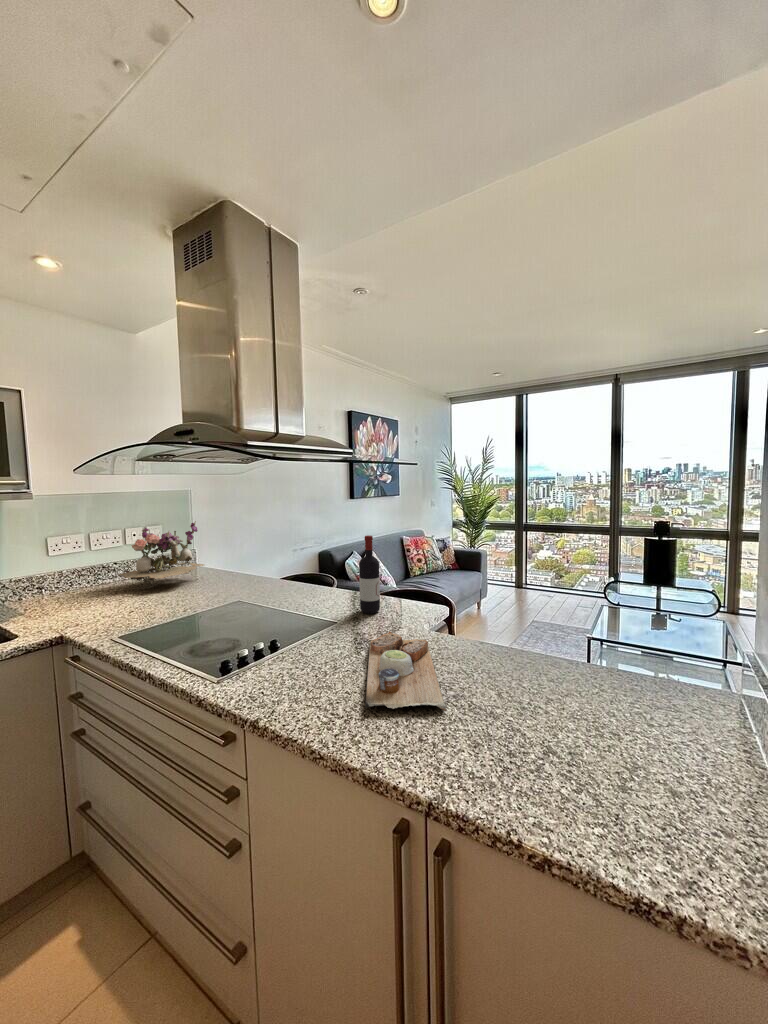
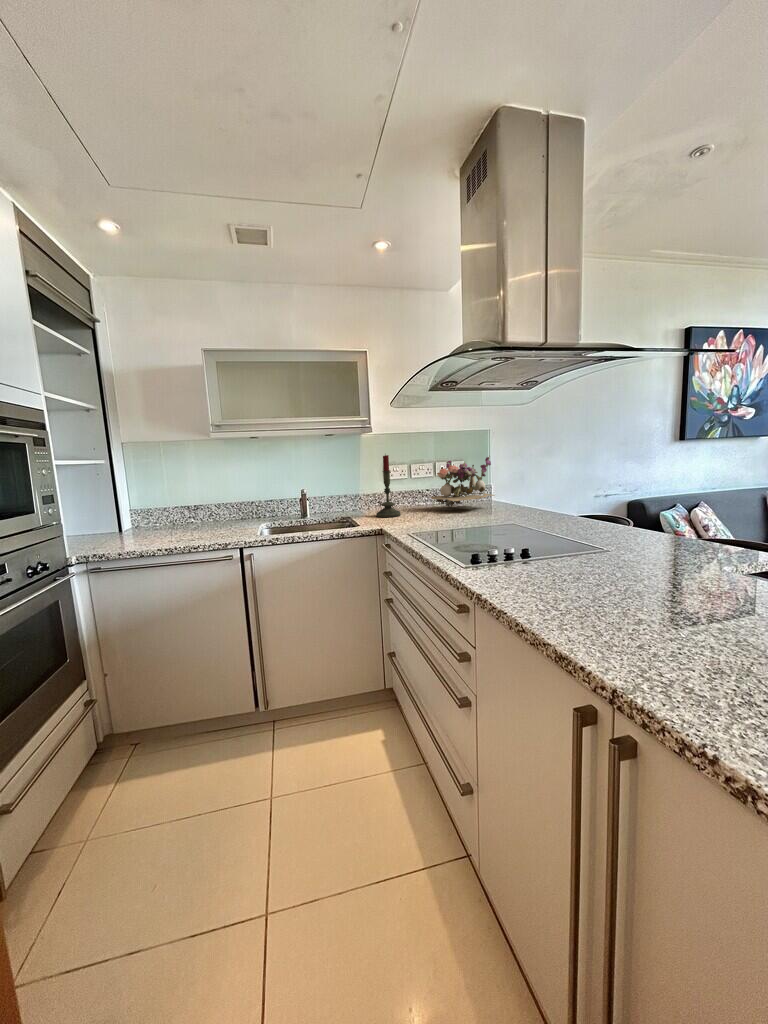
candle: none [40,526,81,614] -> present [376,455,400,517]
wine bottle: present [359,536,380,614] -> none [640,455,671,547]
cutting board: present [365,632,446,711] -> none [588,558,715,635]

